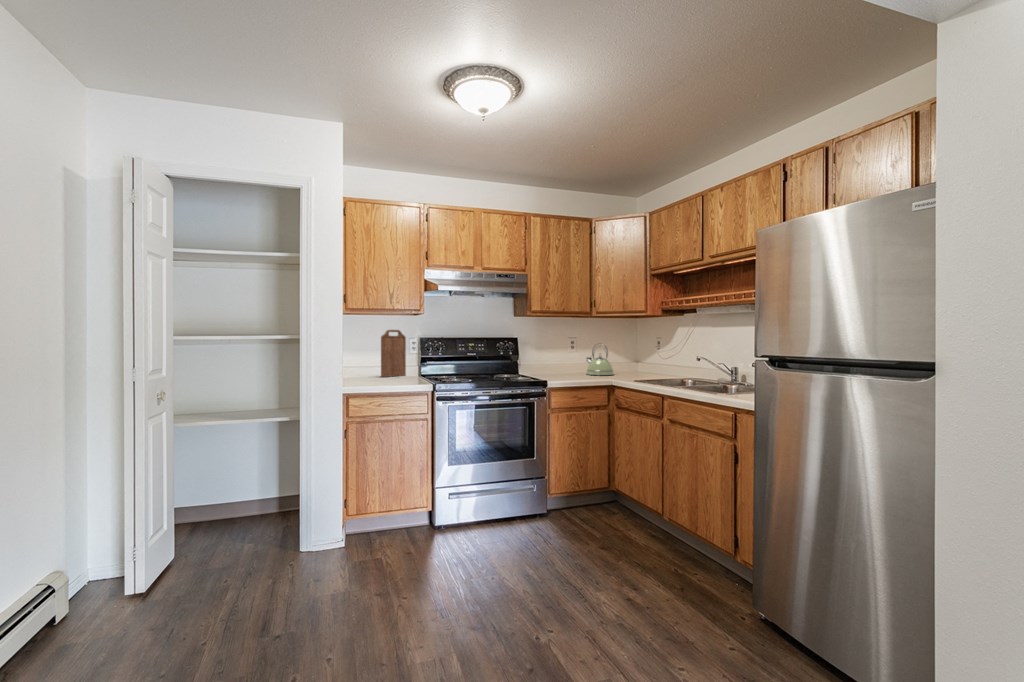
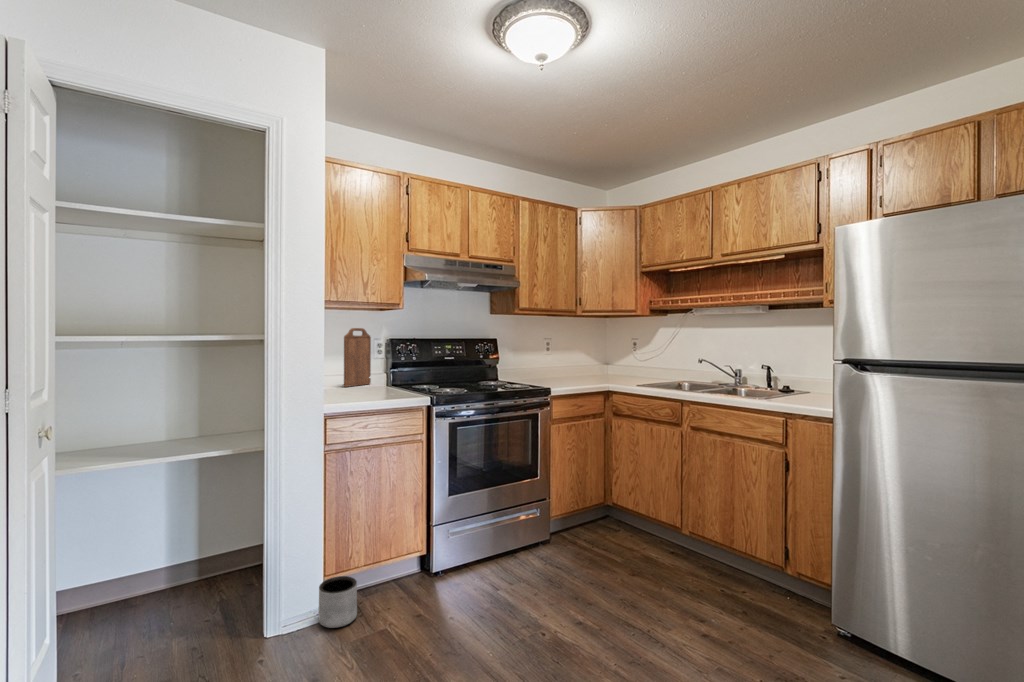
kettle: present [586,345,614,375] -> none [566,344,598,379]
planter: none [330,521,359,558] -> present [319,576,357,628]

